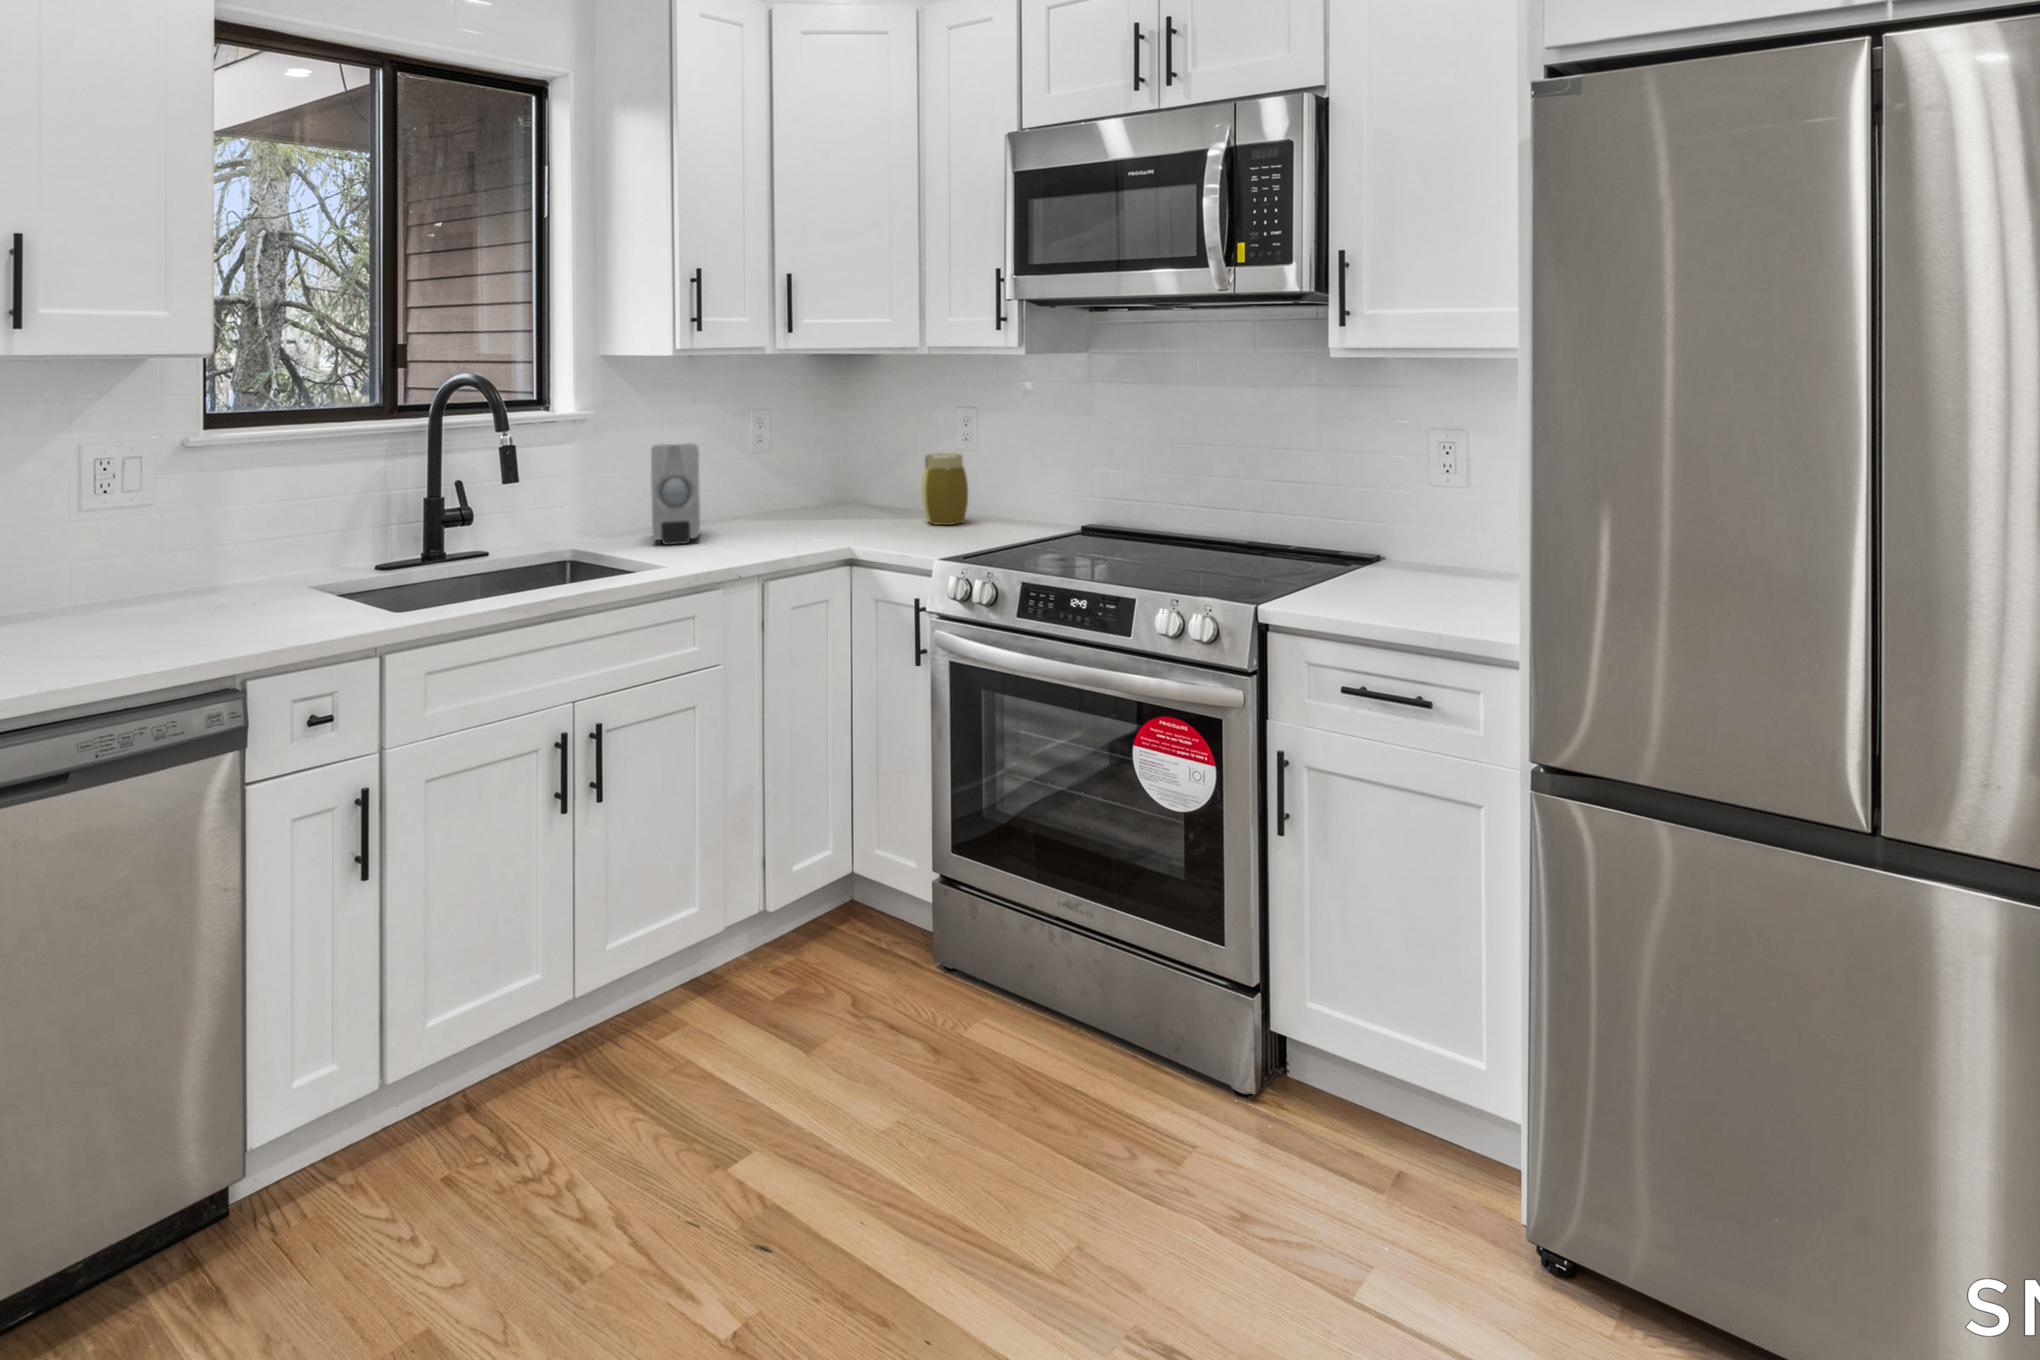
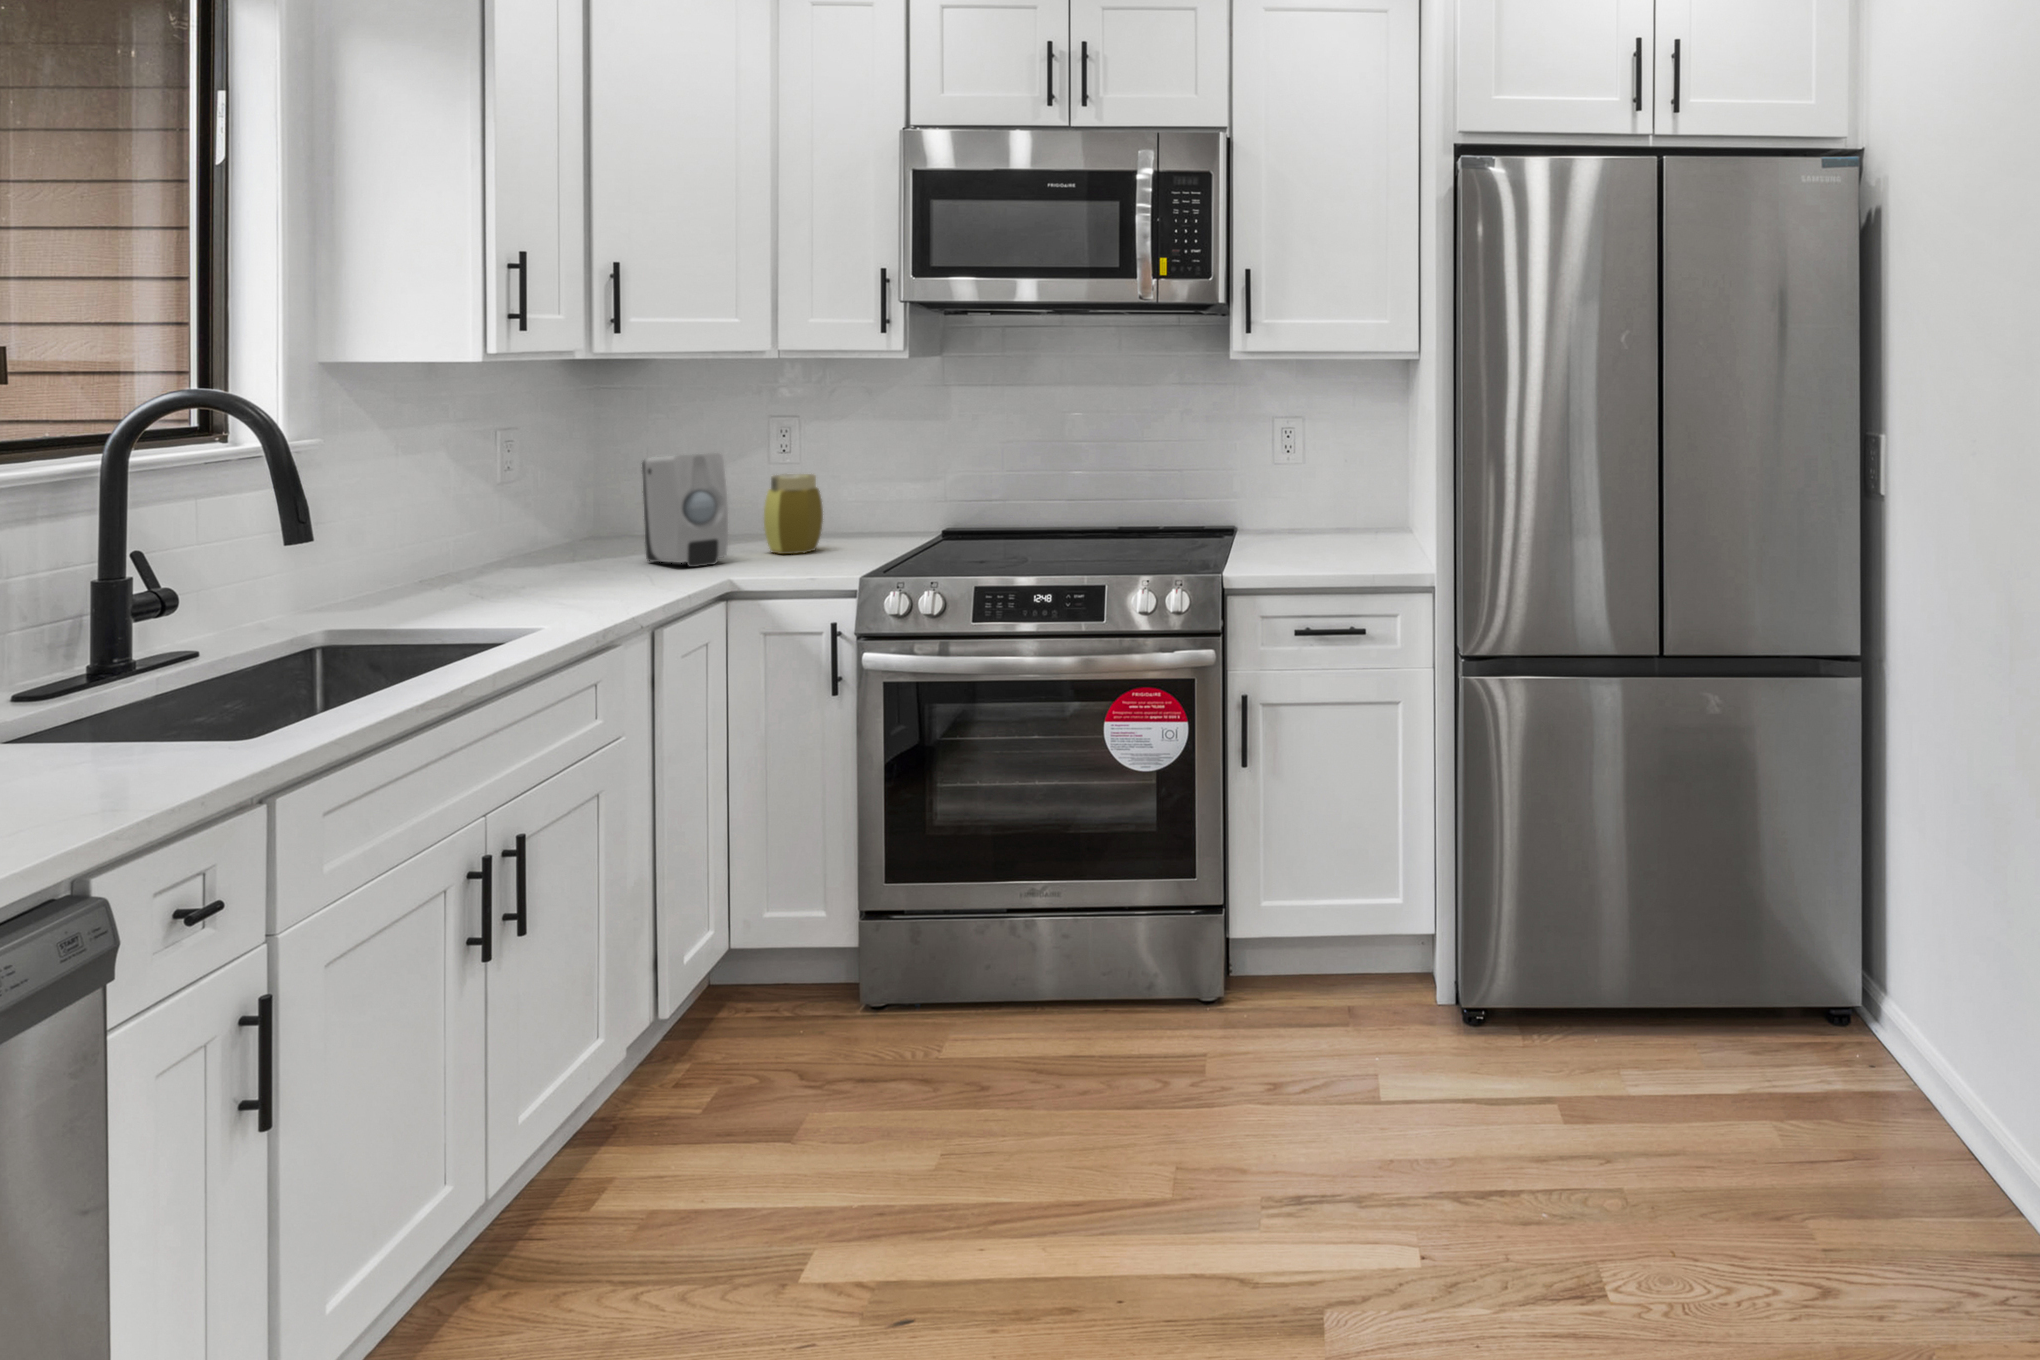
soap dispenser: present [651,443,700,545] -> present [642,453,728,567]

